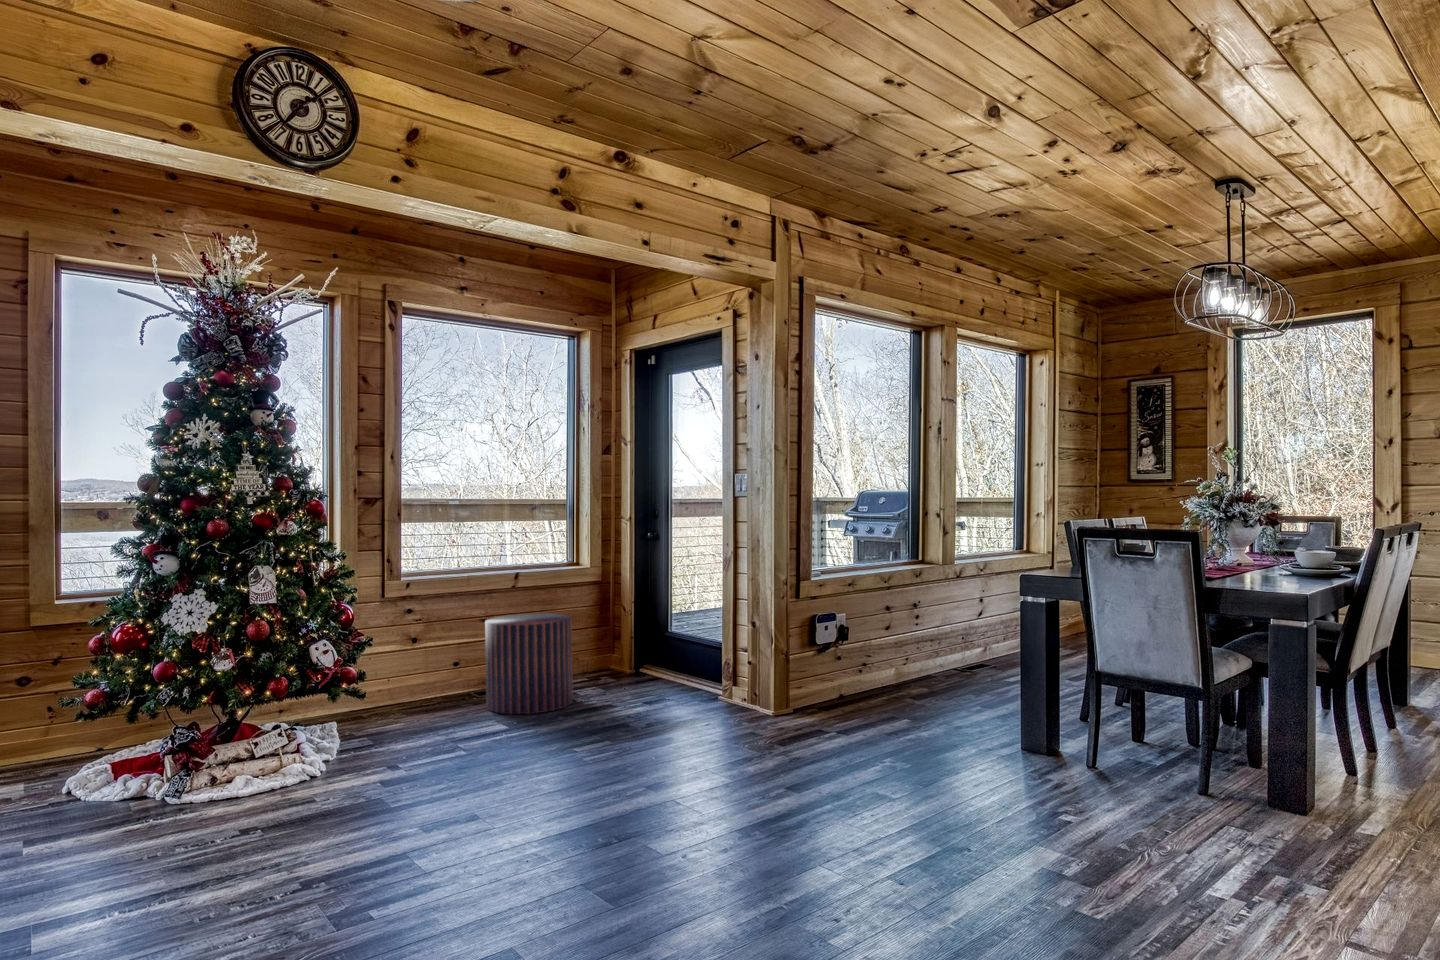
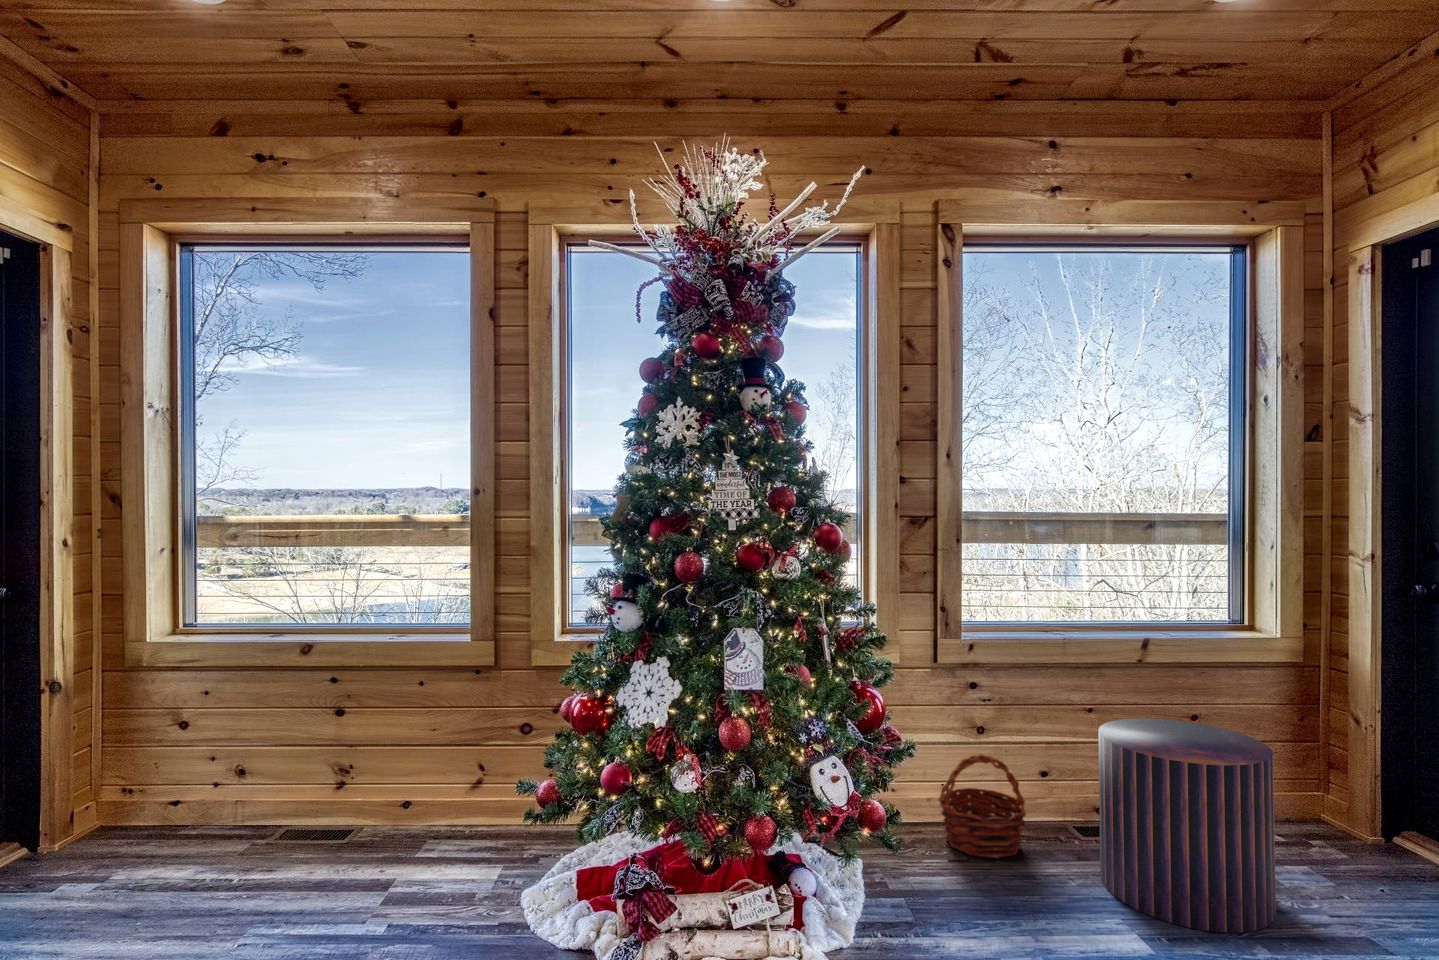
basket: none [387,651,444,713] -> present [939,754,1026,858]

